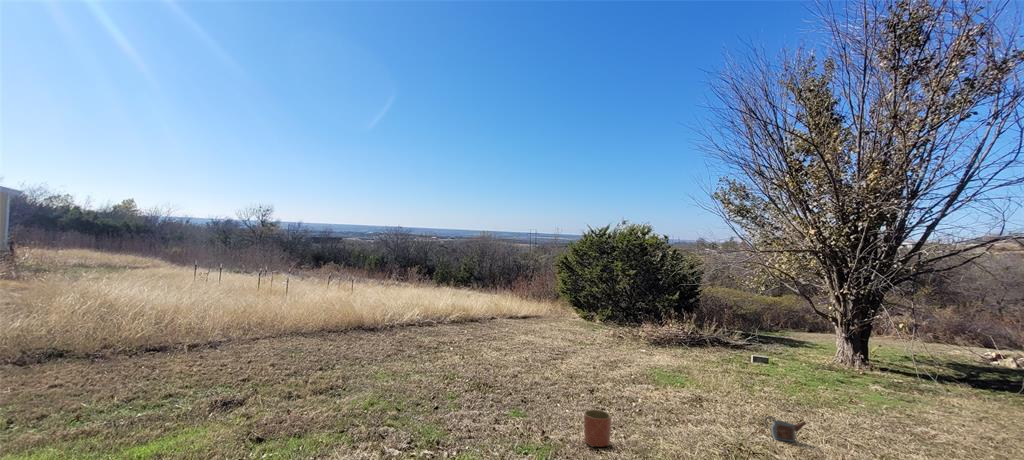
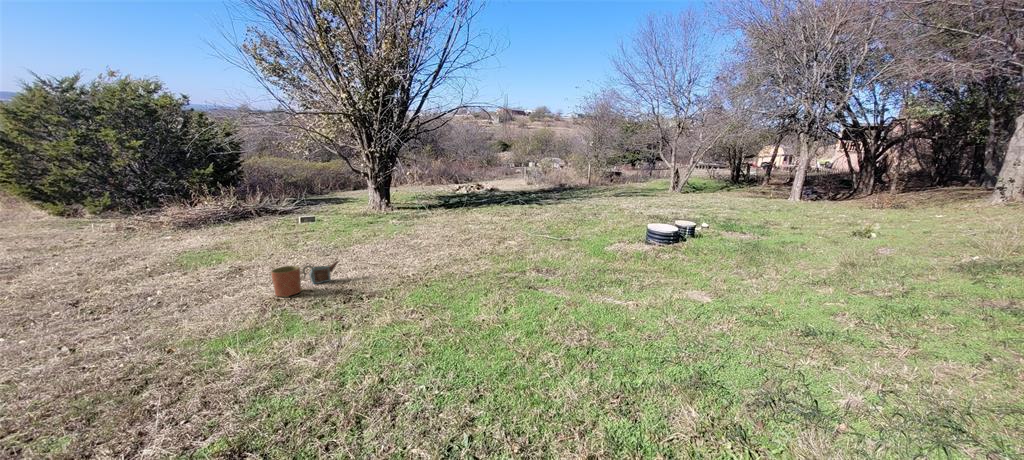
planter: present [584,410,611,447] -> present [271,266,301,297]

